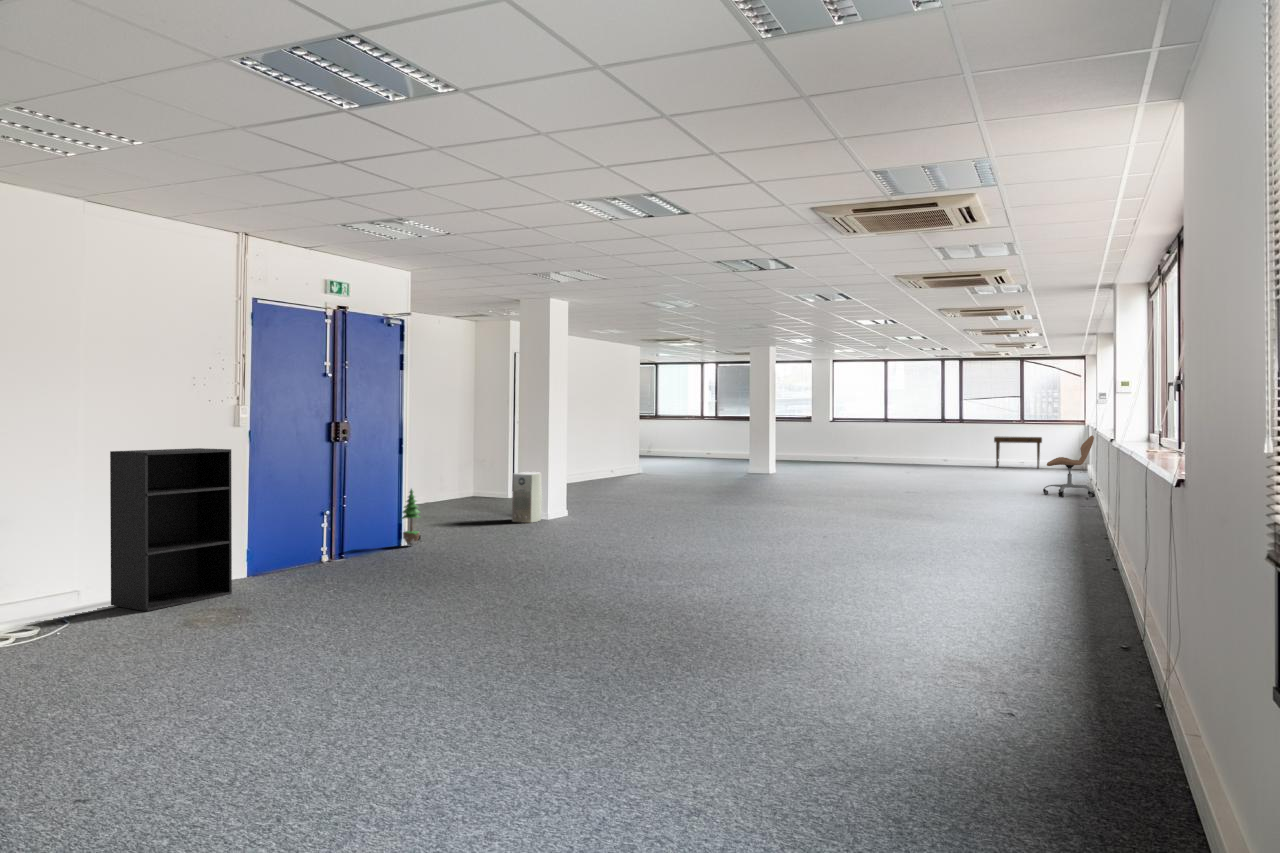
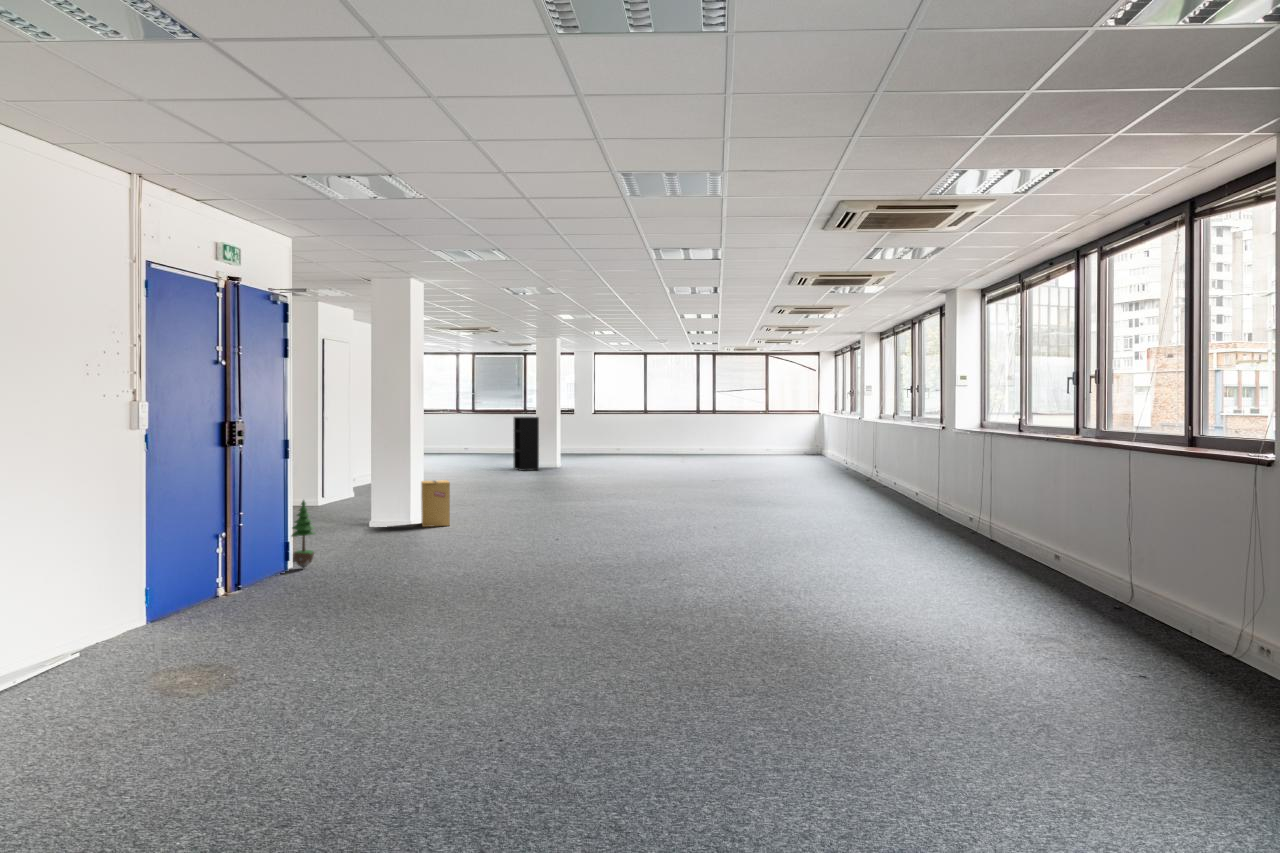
office chair: present [1043,435,1095,497] -> none [832,427,877,483]
desk: present [994,436,1042,468] -> none [747,427,790,457]
bookshelf: present [110,448,232,611] -> present [513,417,539,471]
air purifier: present [512,472,542,523] -> none [374,475,405,533]
cardboard box: none [558,478,586,519] -> present [421,480,450,527]

